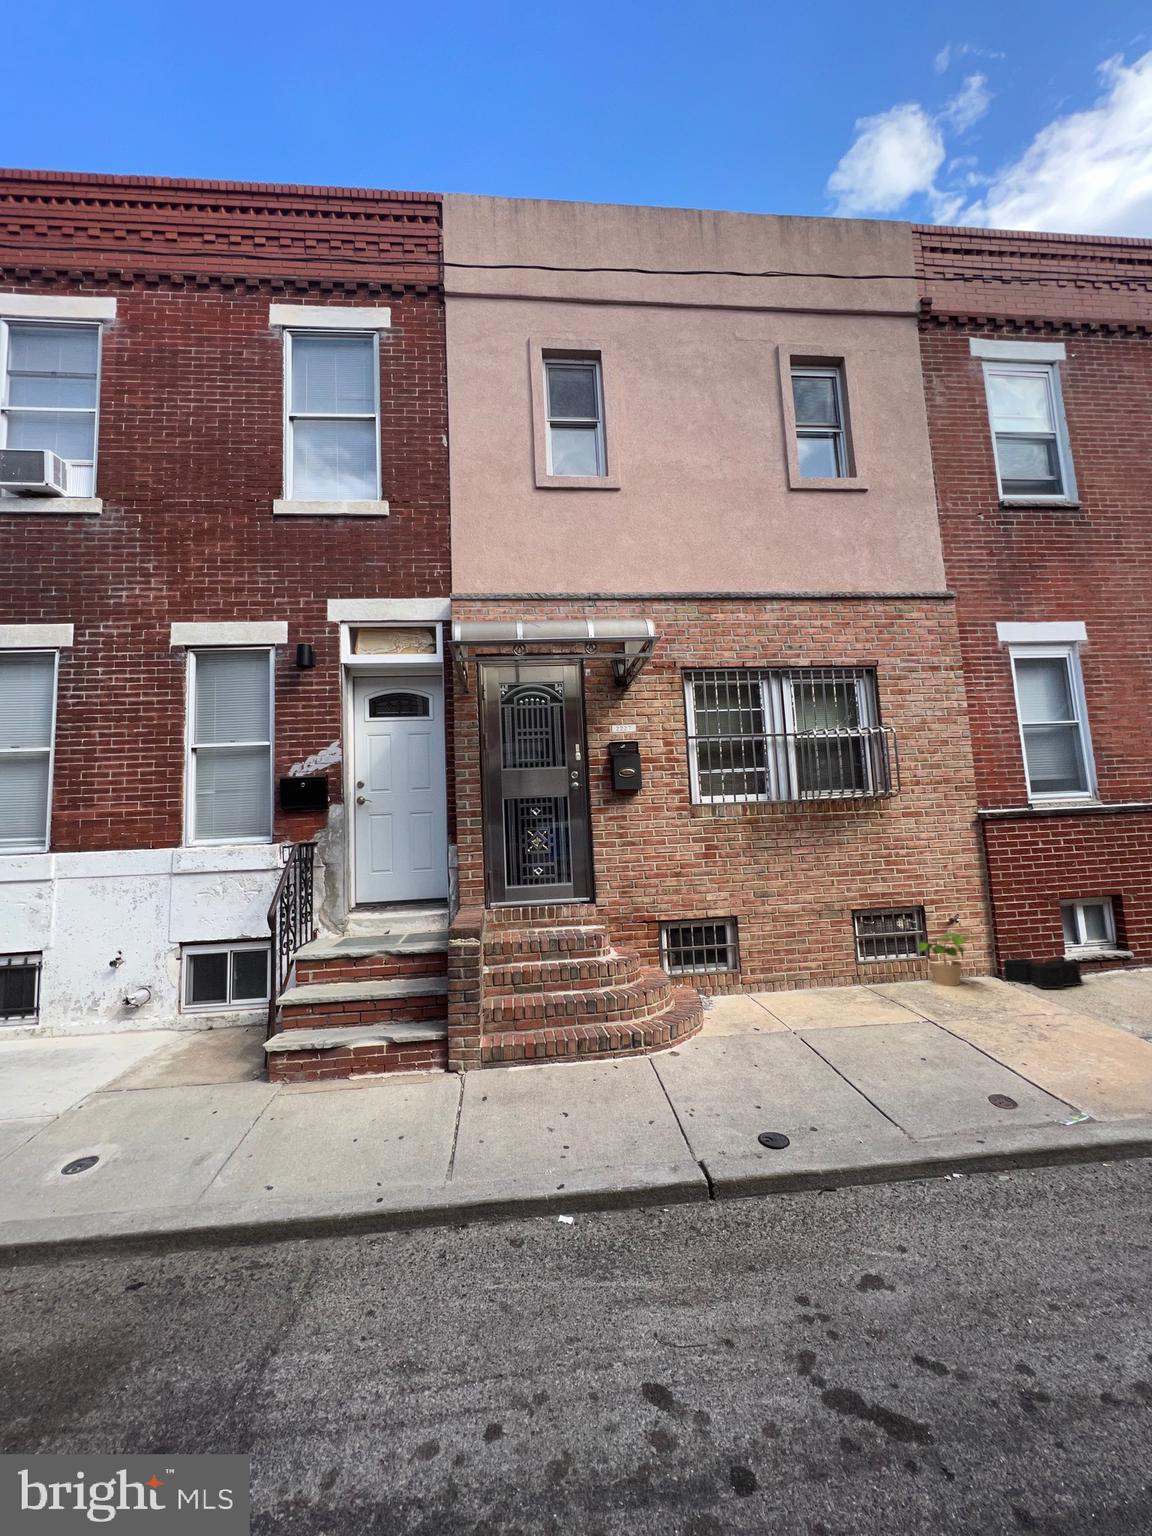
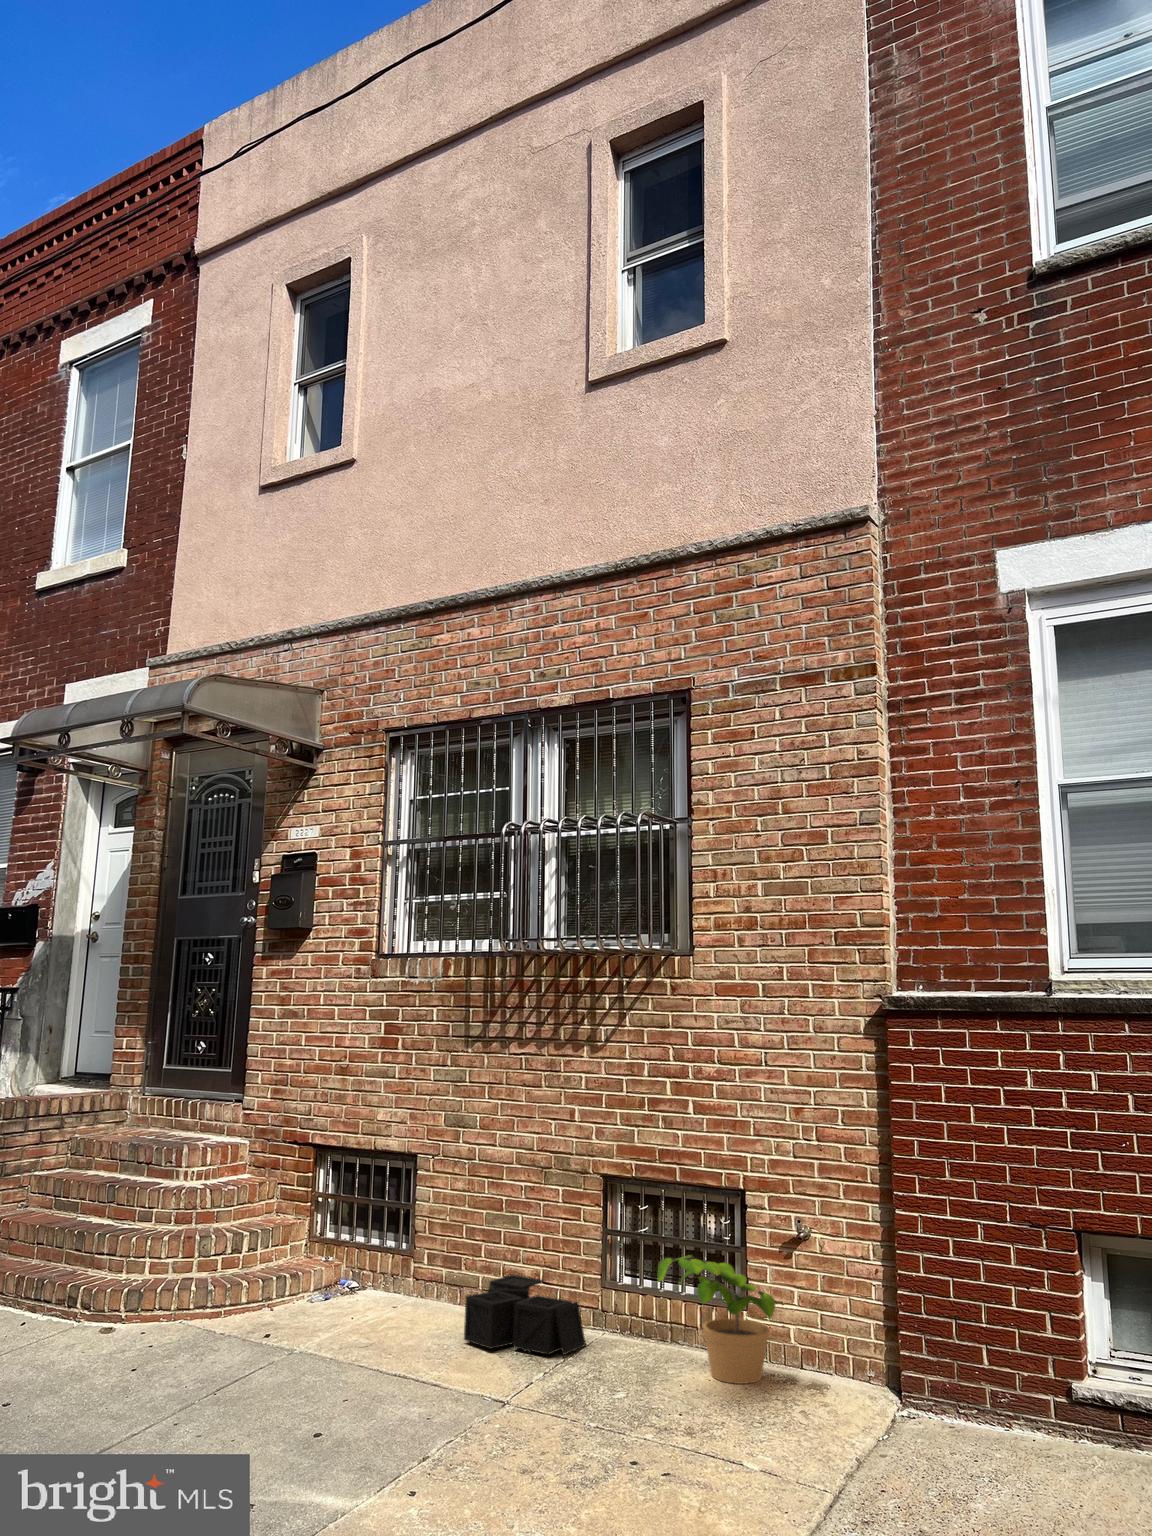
storage bin: present [1004,958,1083,988] -> present [464,1275,586,1355]

